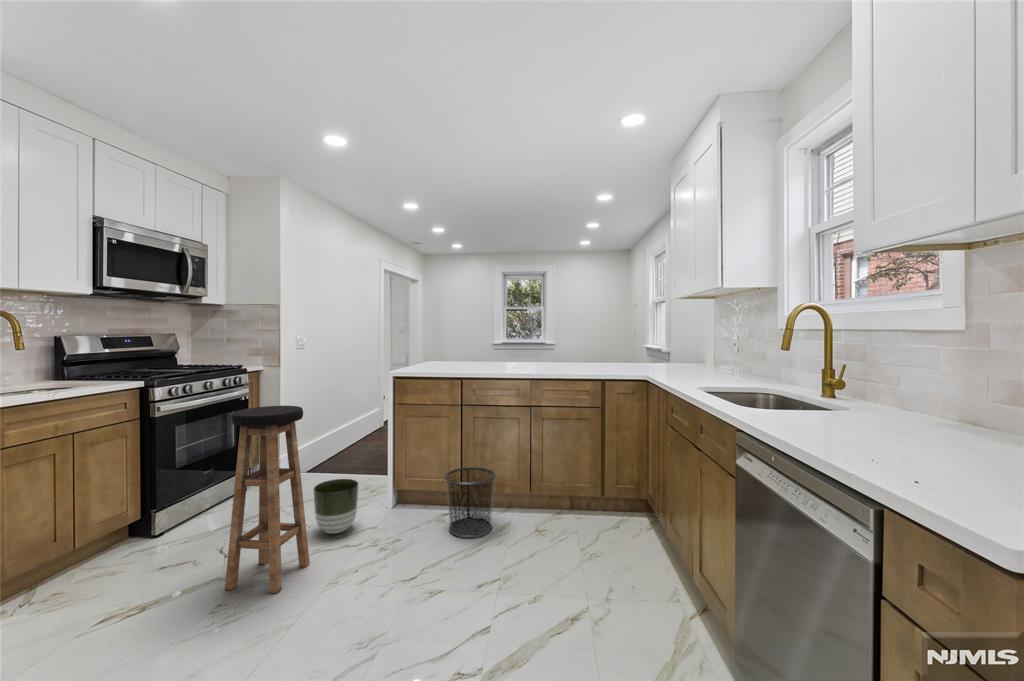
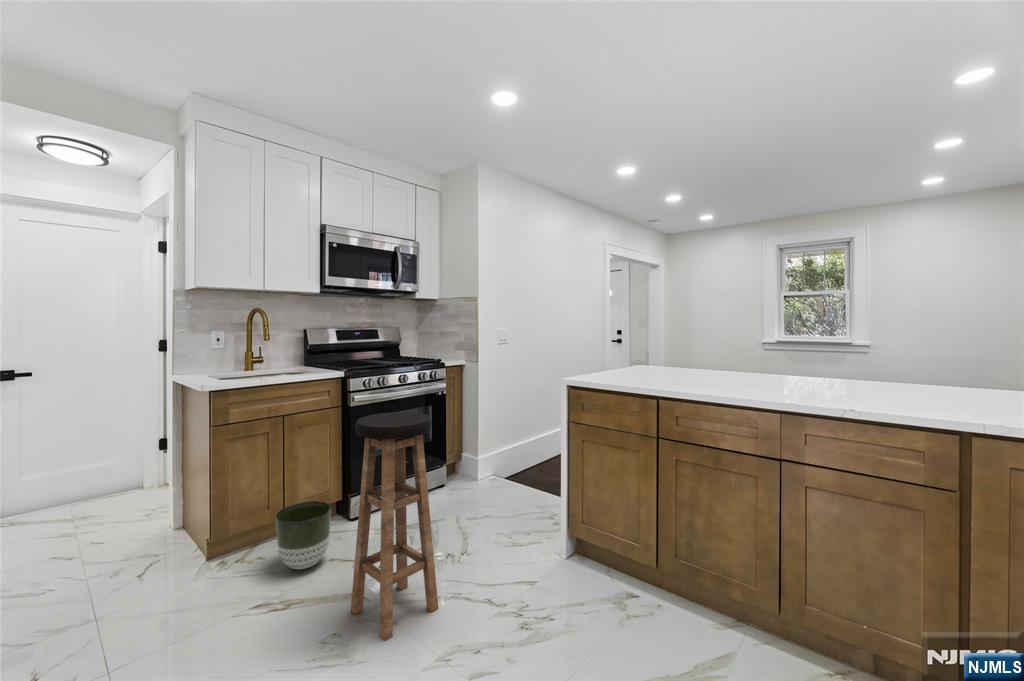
waste bin: present [445,467,496,538] -> none [615,530,698,654]
planter: present [314,479,358,534] -> present [275,501,331,570]

